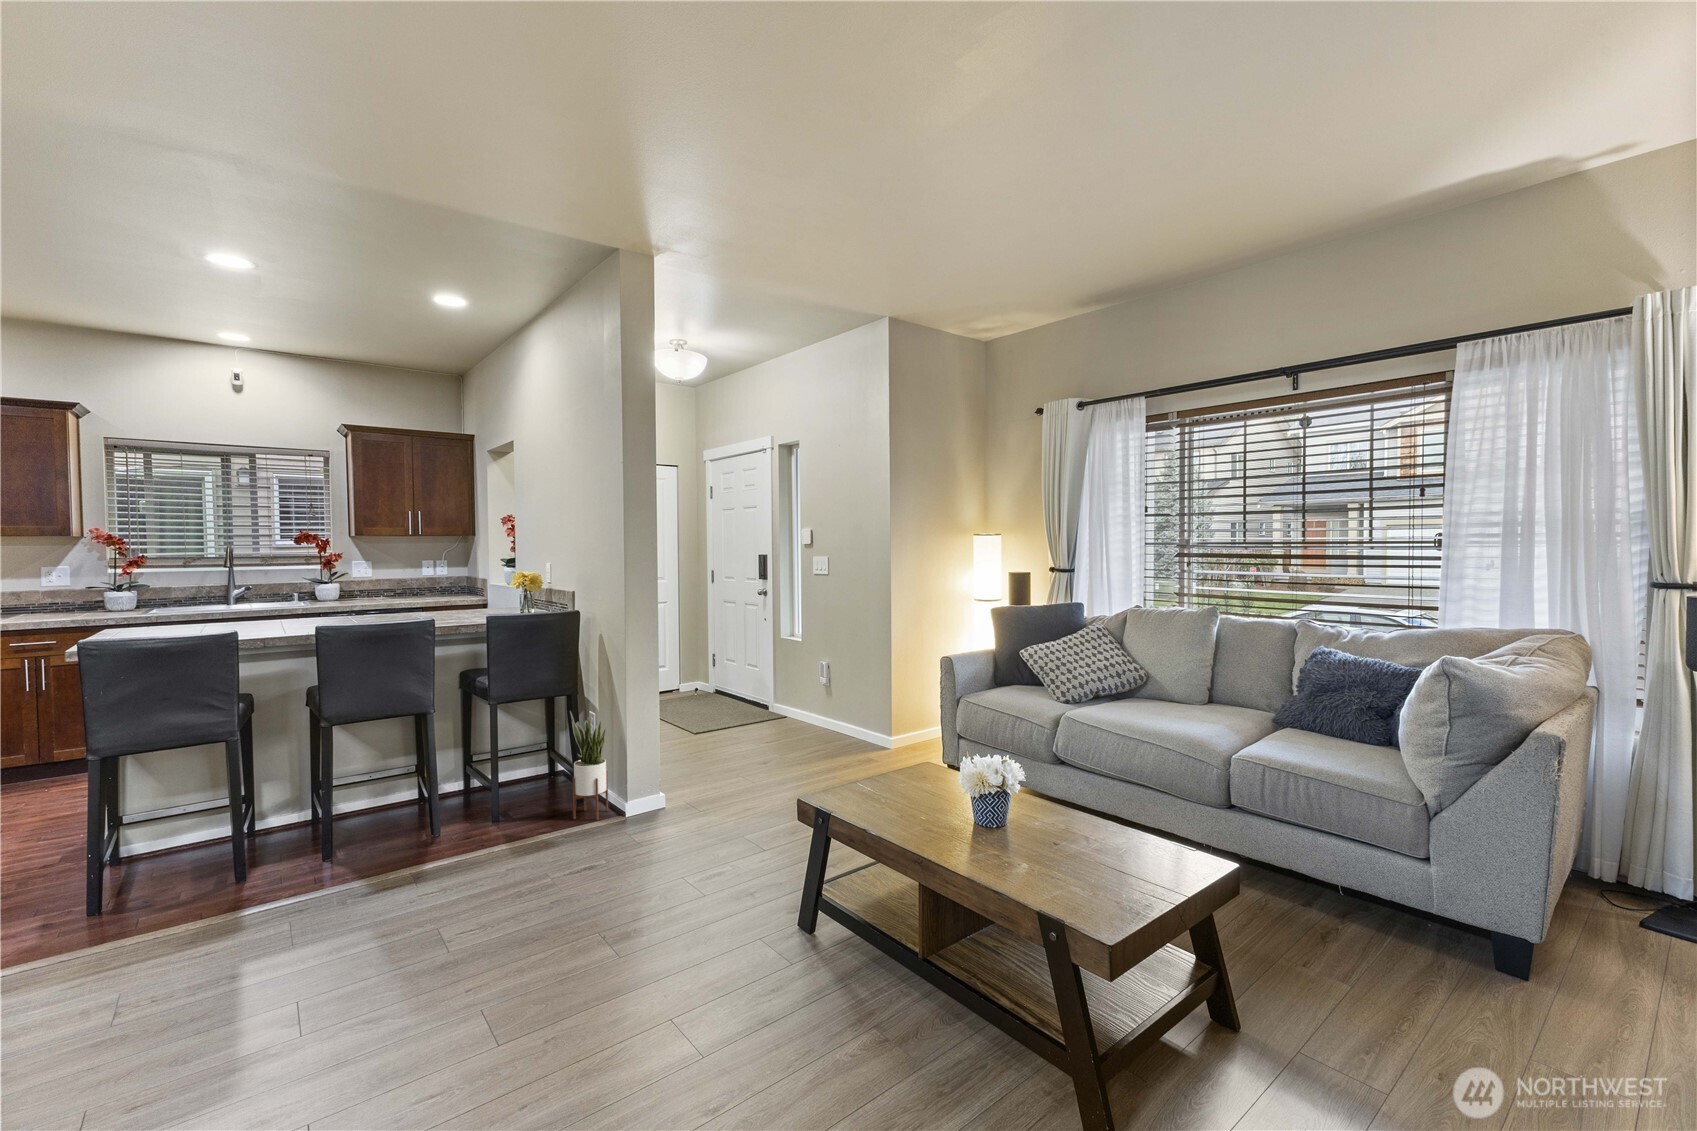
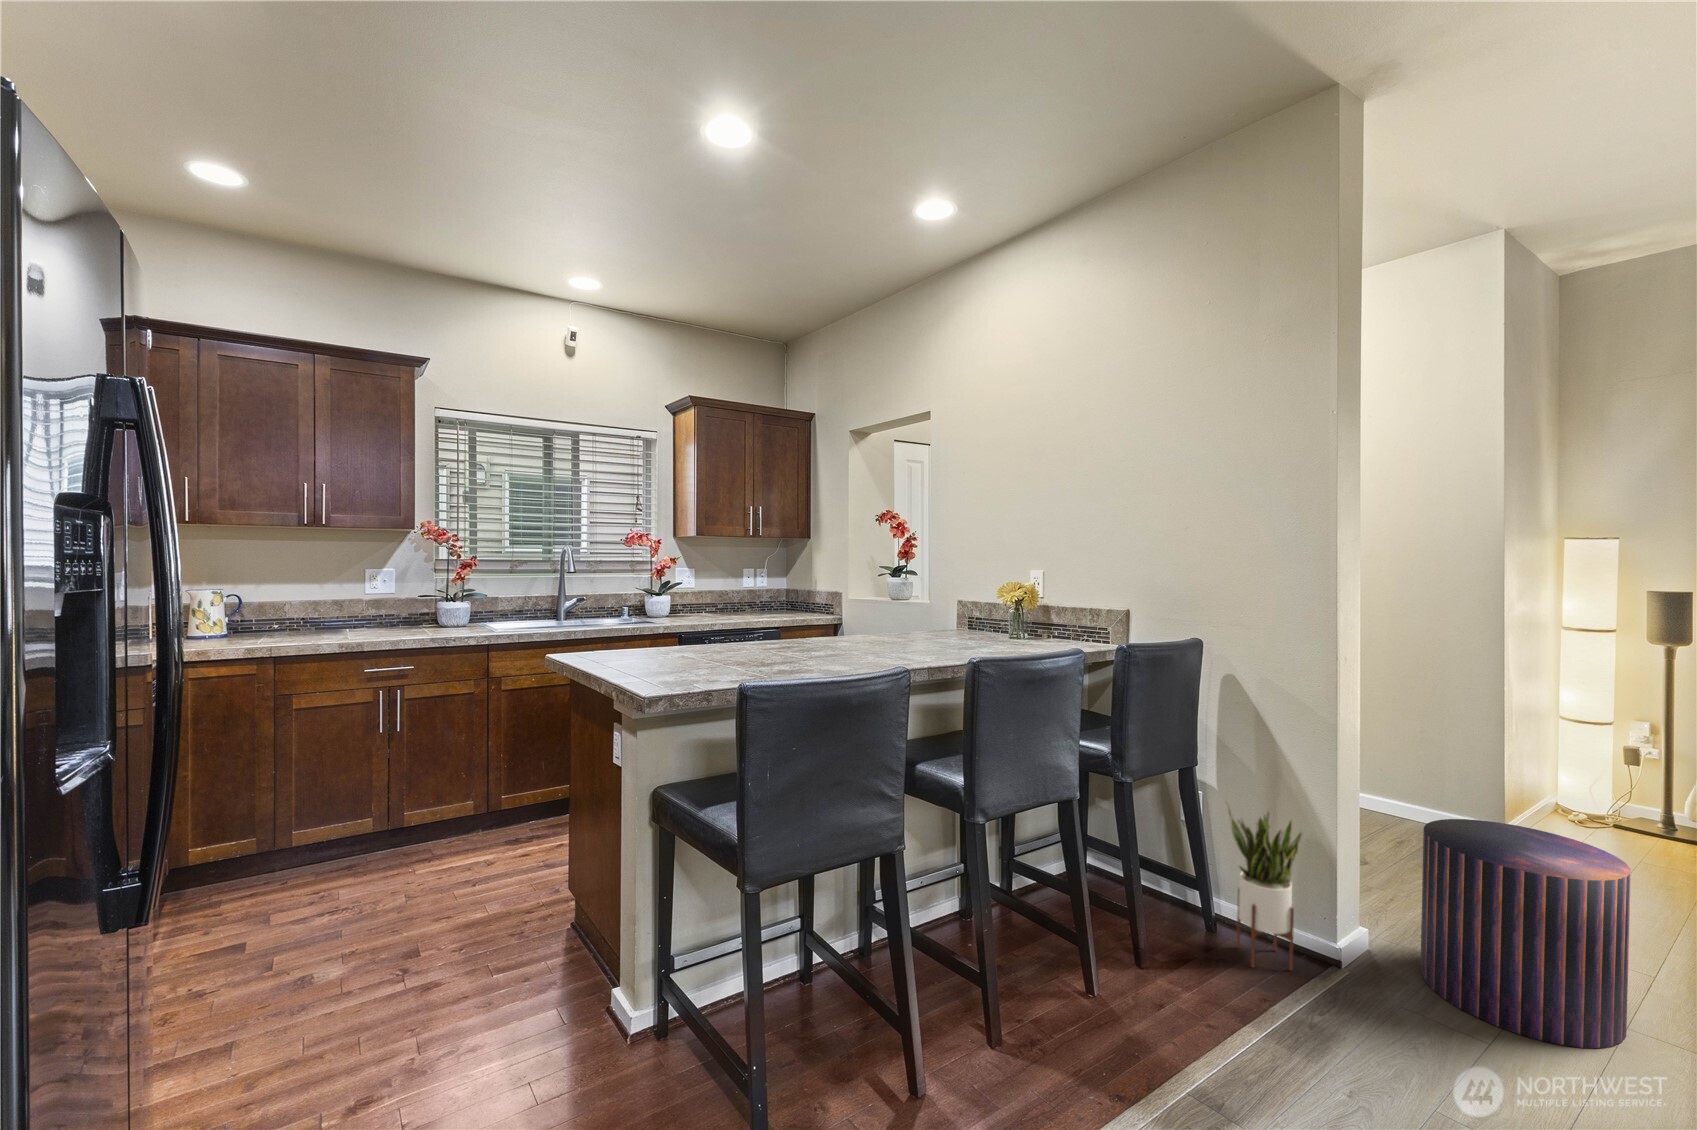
pouf: none [667,718,767,846] -> present [1420,819,1631,1048]

